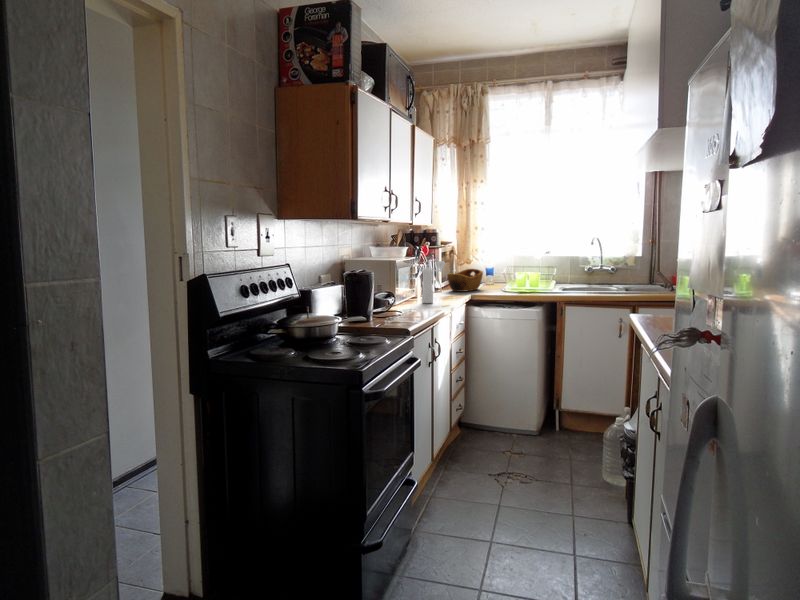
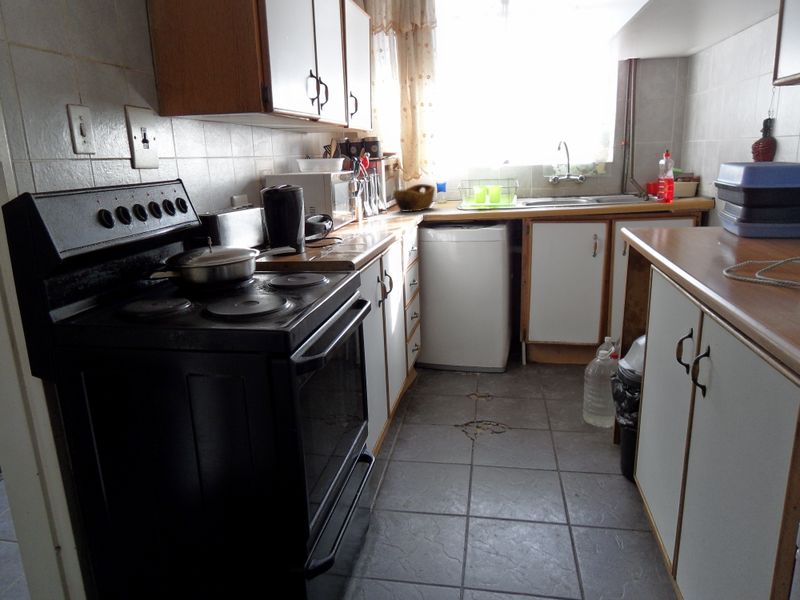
pepper mill: present [422,261,445,303] -> none [364,174,392,227]

